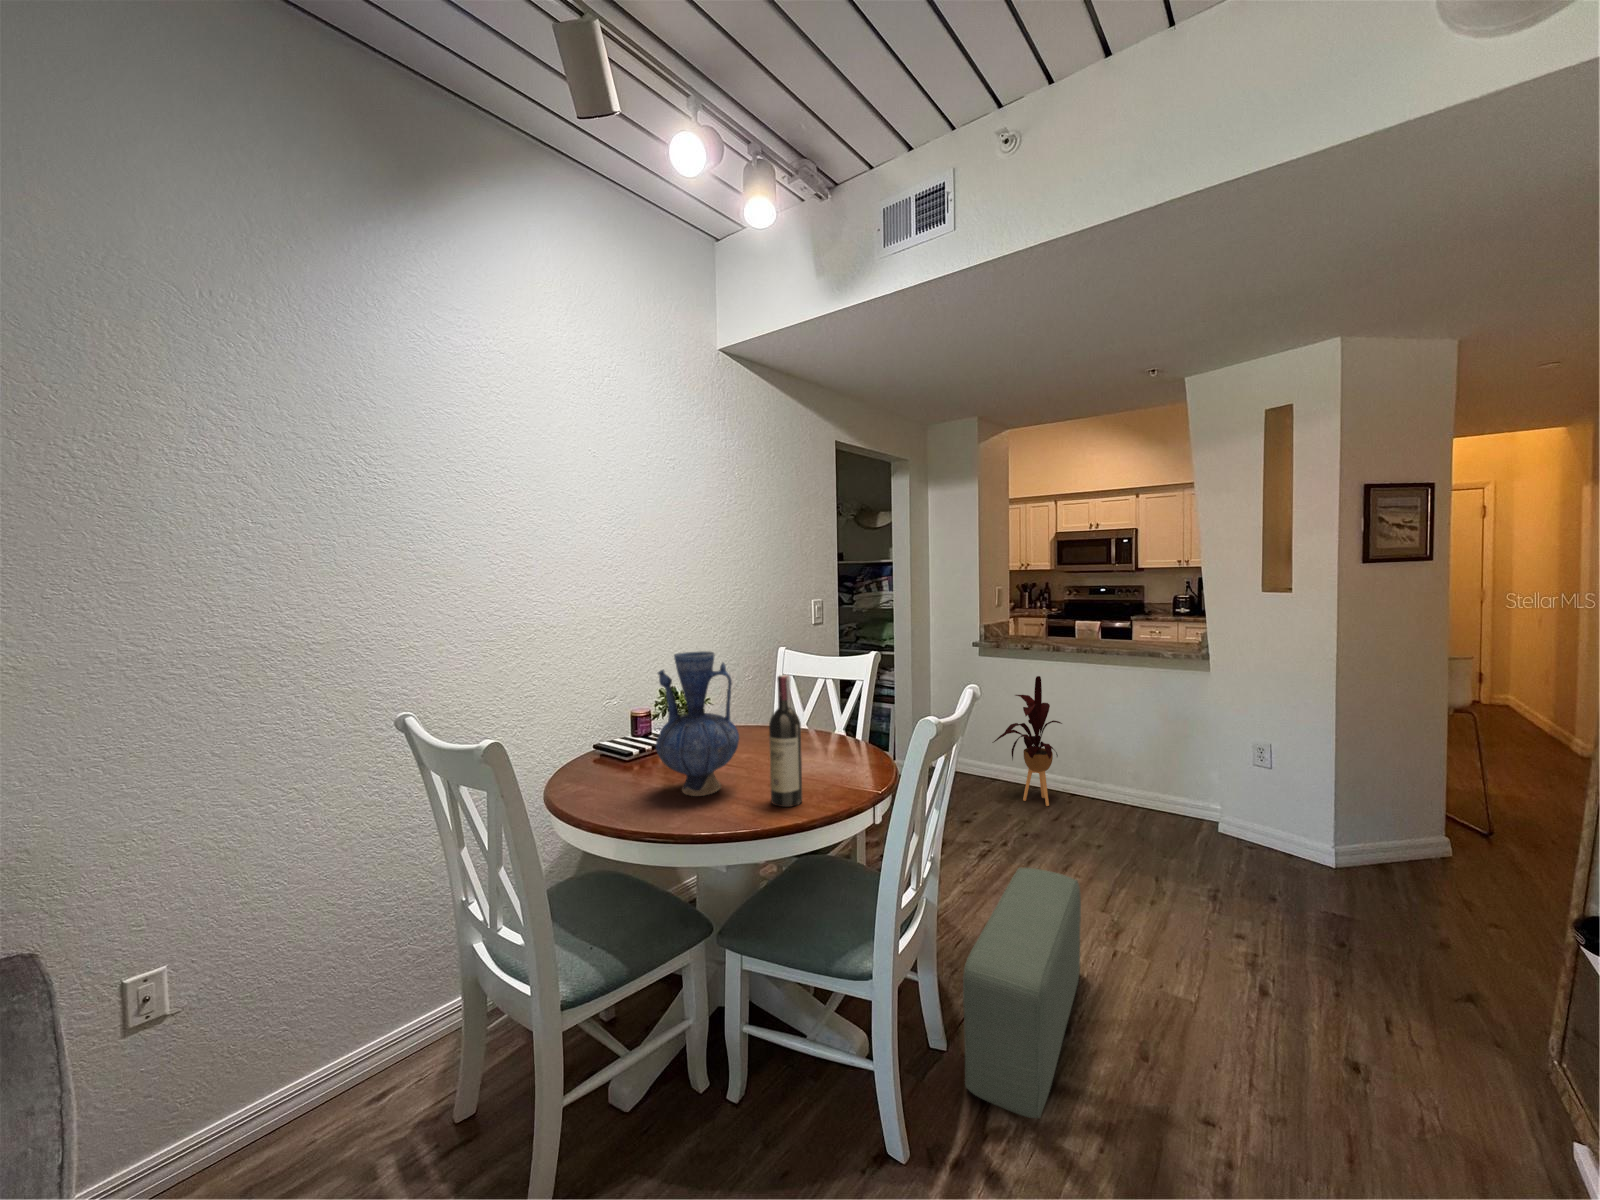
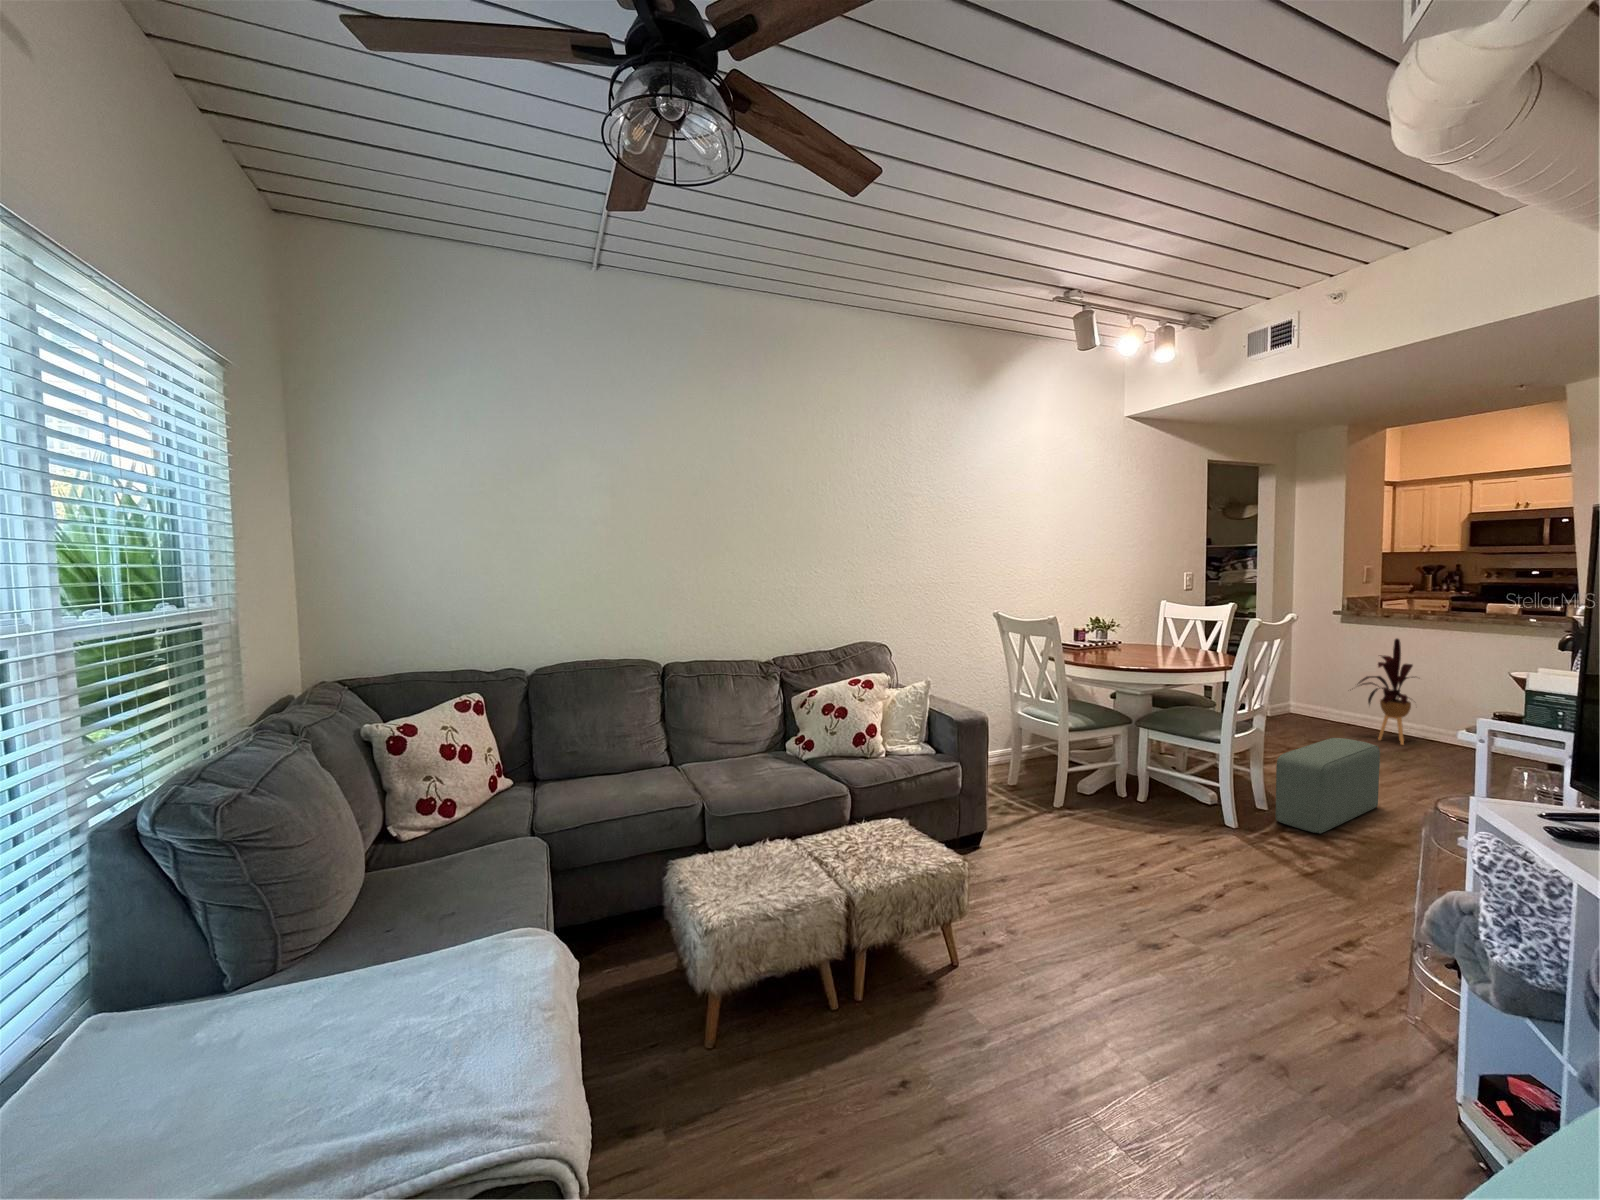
vase: present [656,651,739,796] -> none [1104,593,1148,660]
wine bottle: present [769,675,802,807] -> none [1166,603,1184,664]

